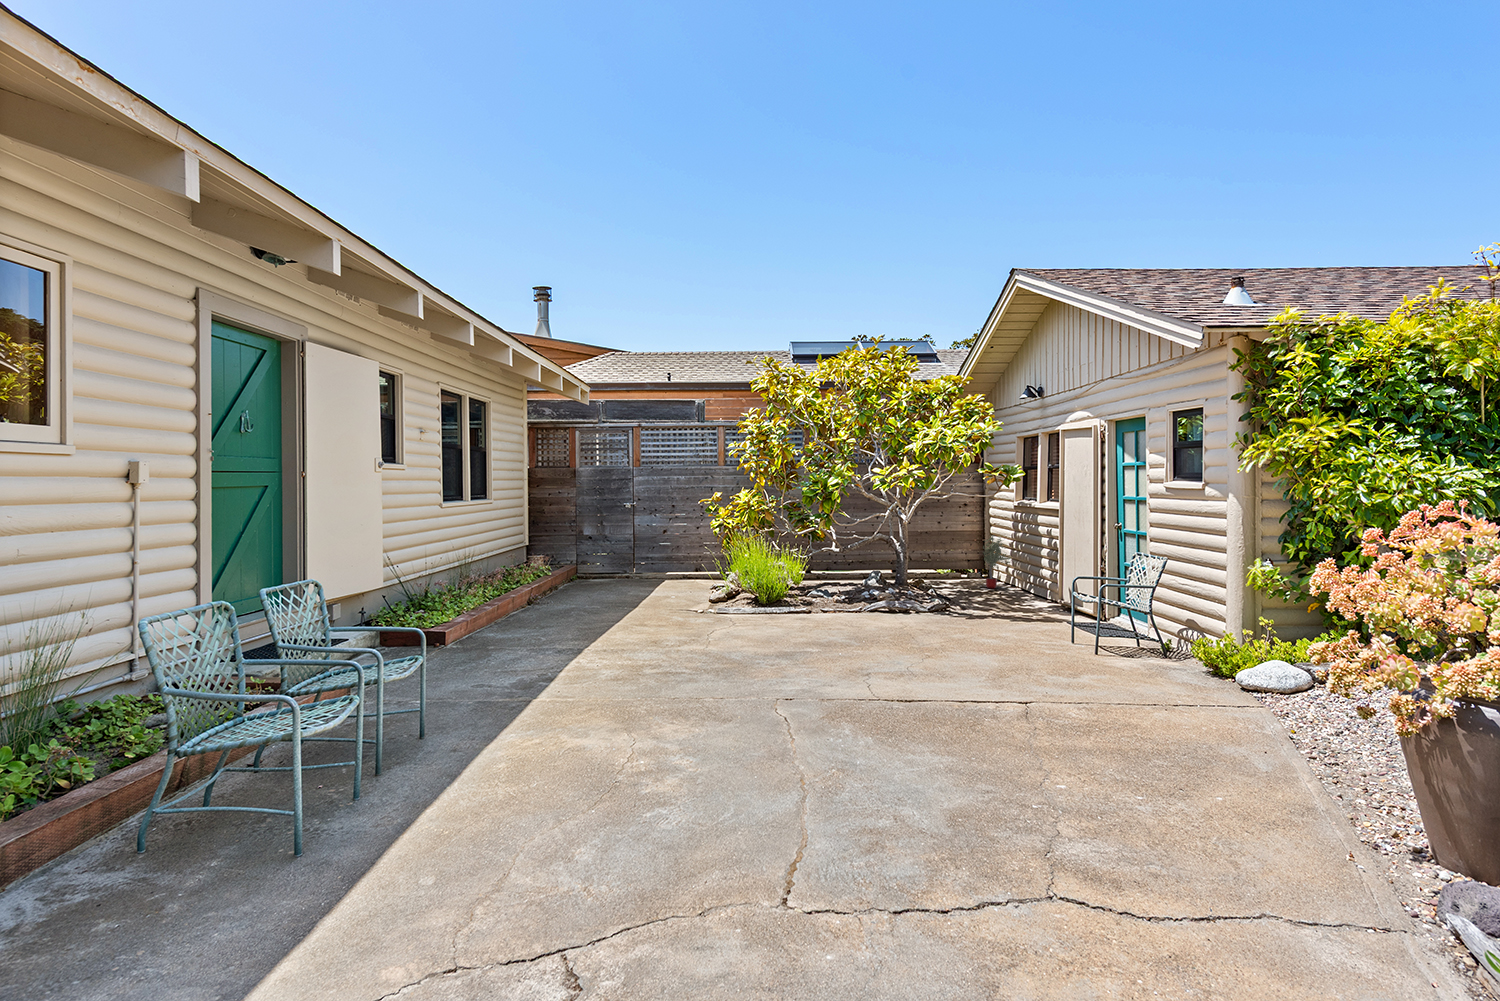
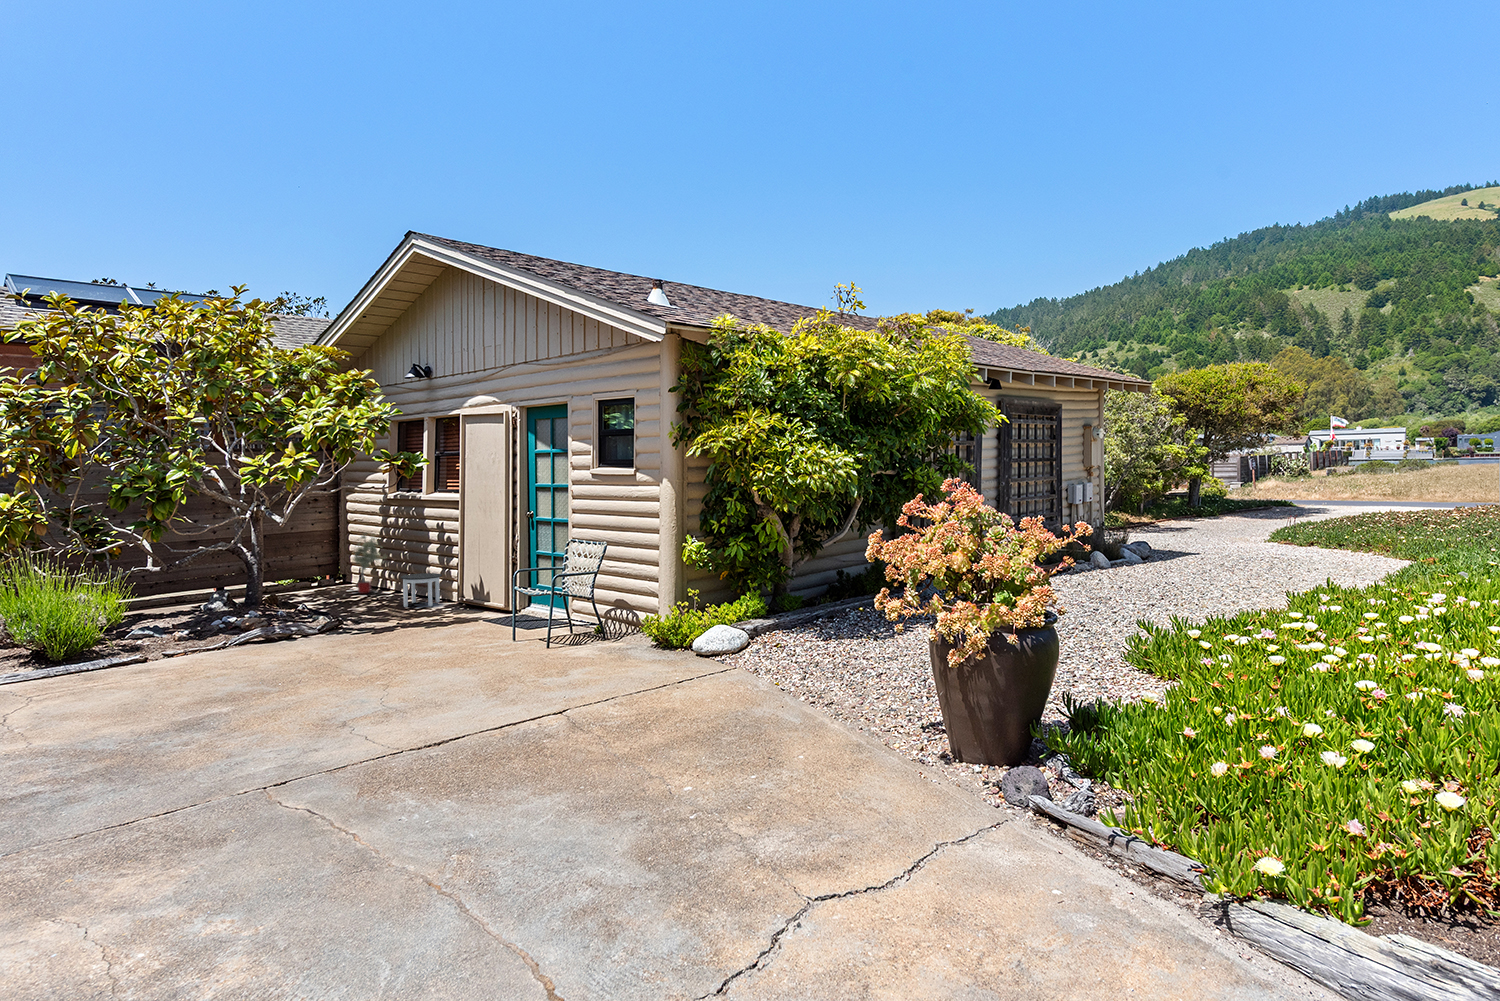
round table: none [1009,575,1046,606] -> present [401,573,442,607]

